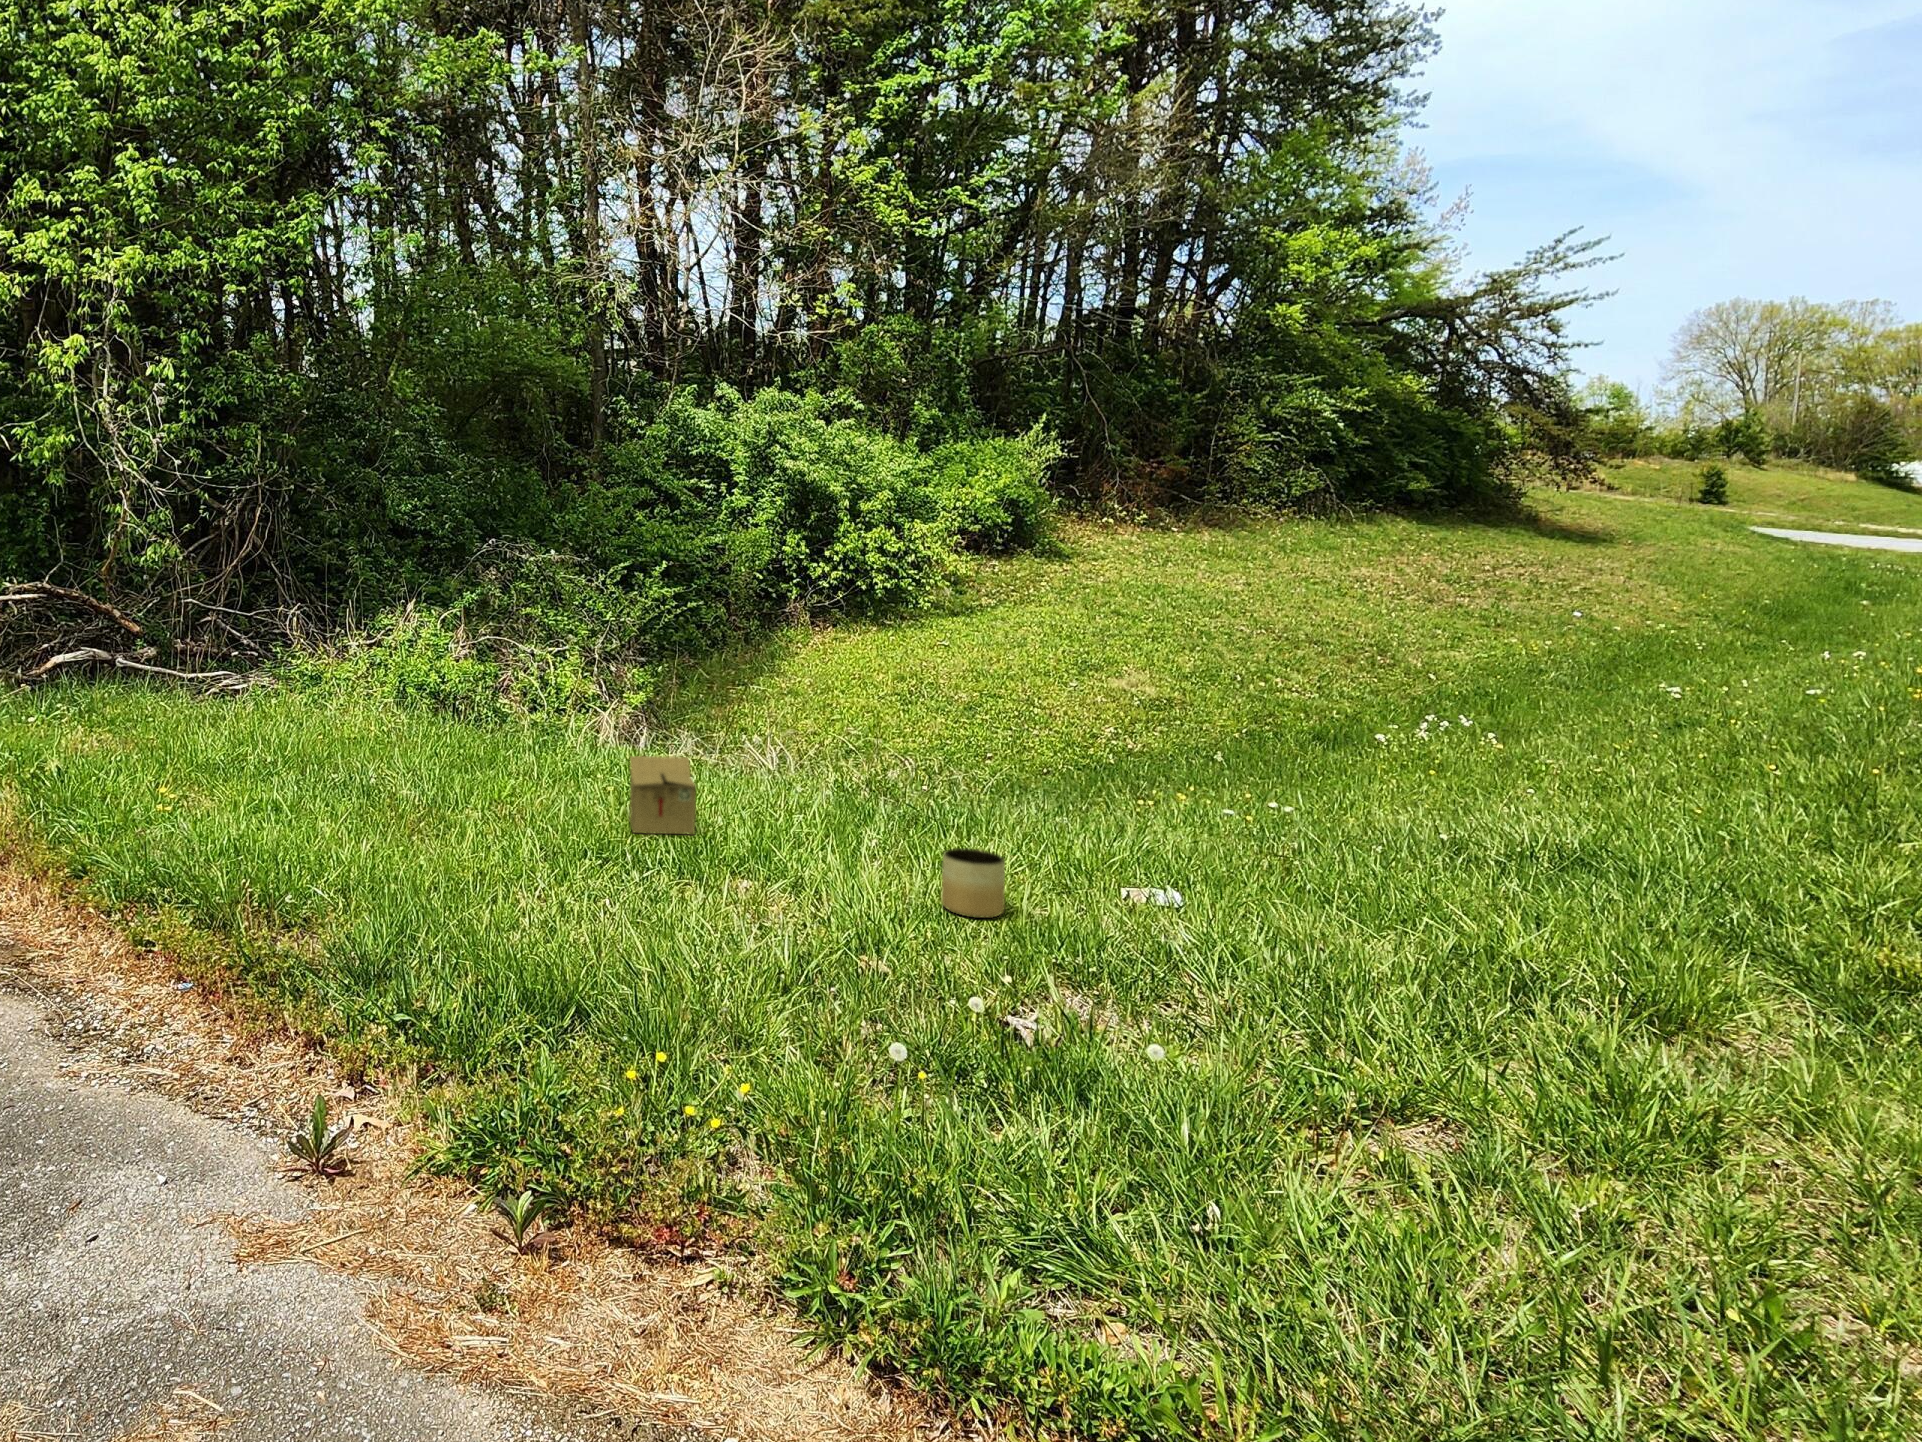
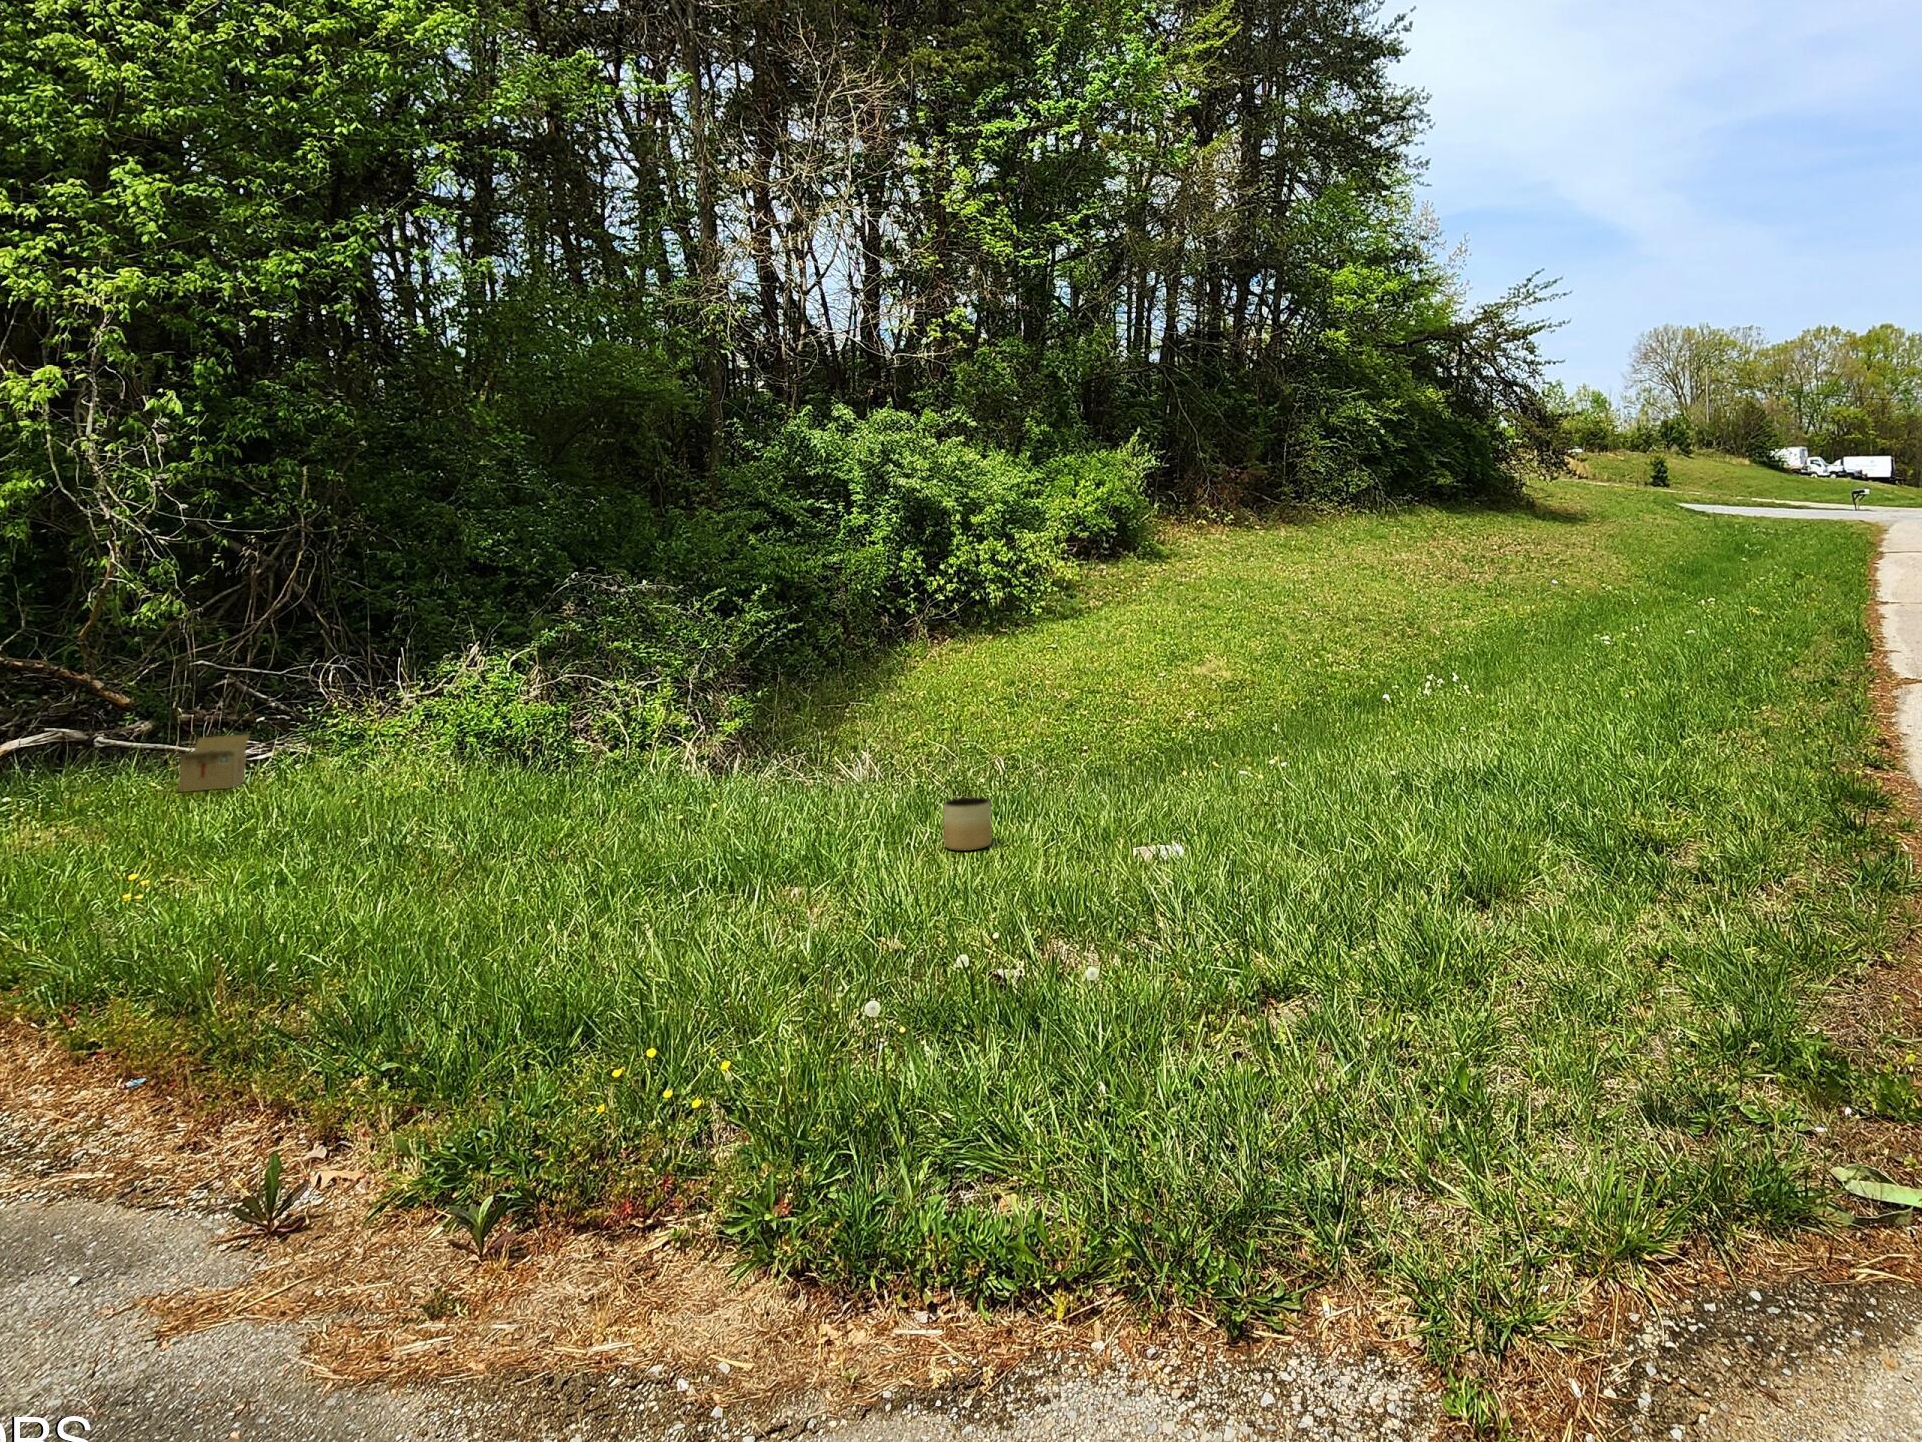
cardboard box: present [630,756,696,835] -> present [178,734,249,792]

